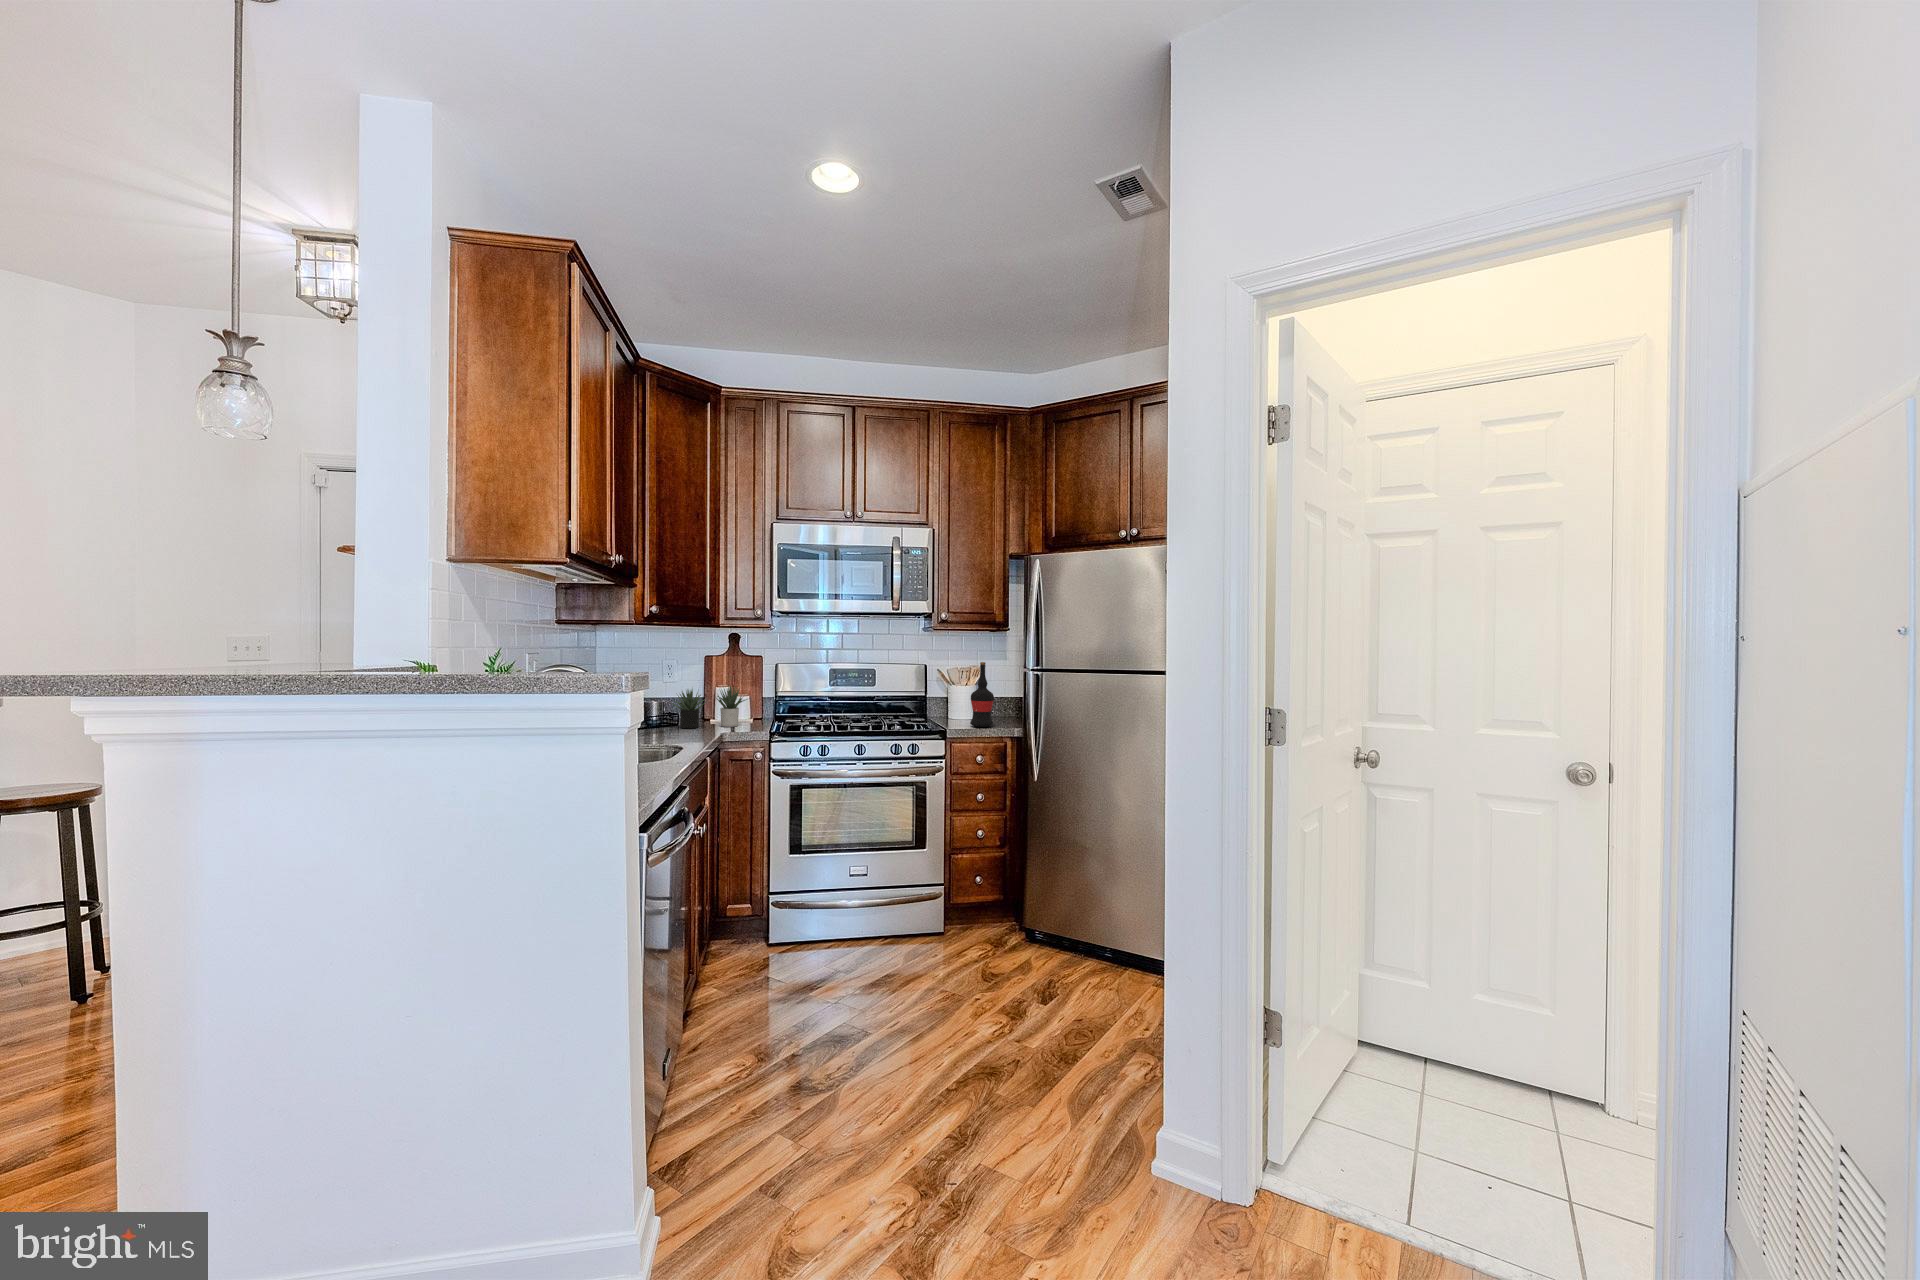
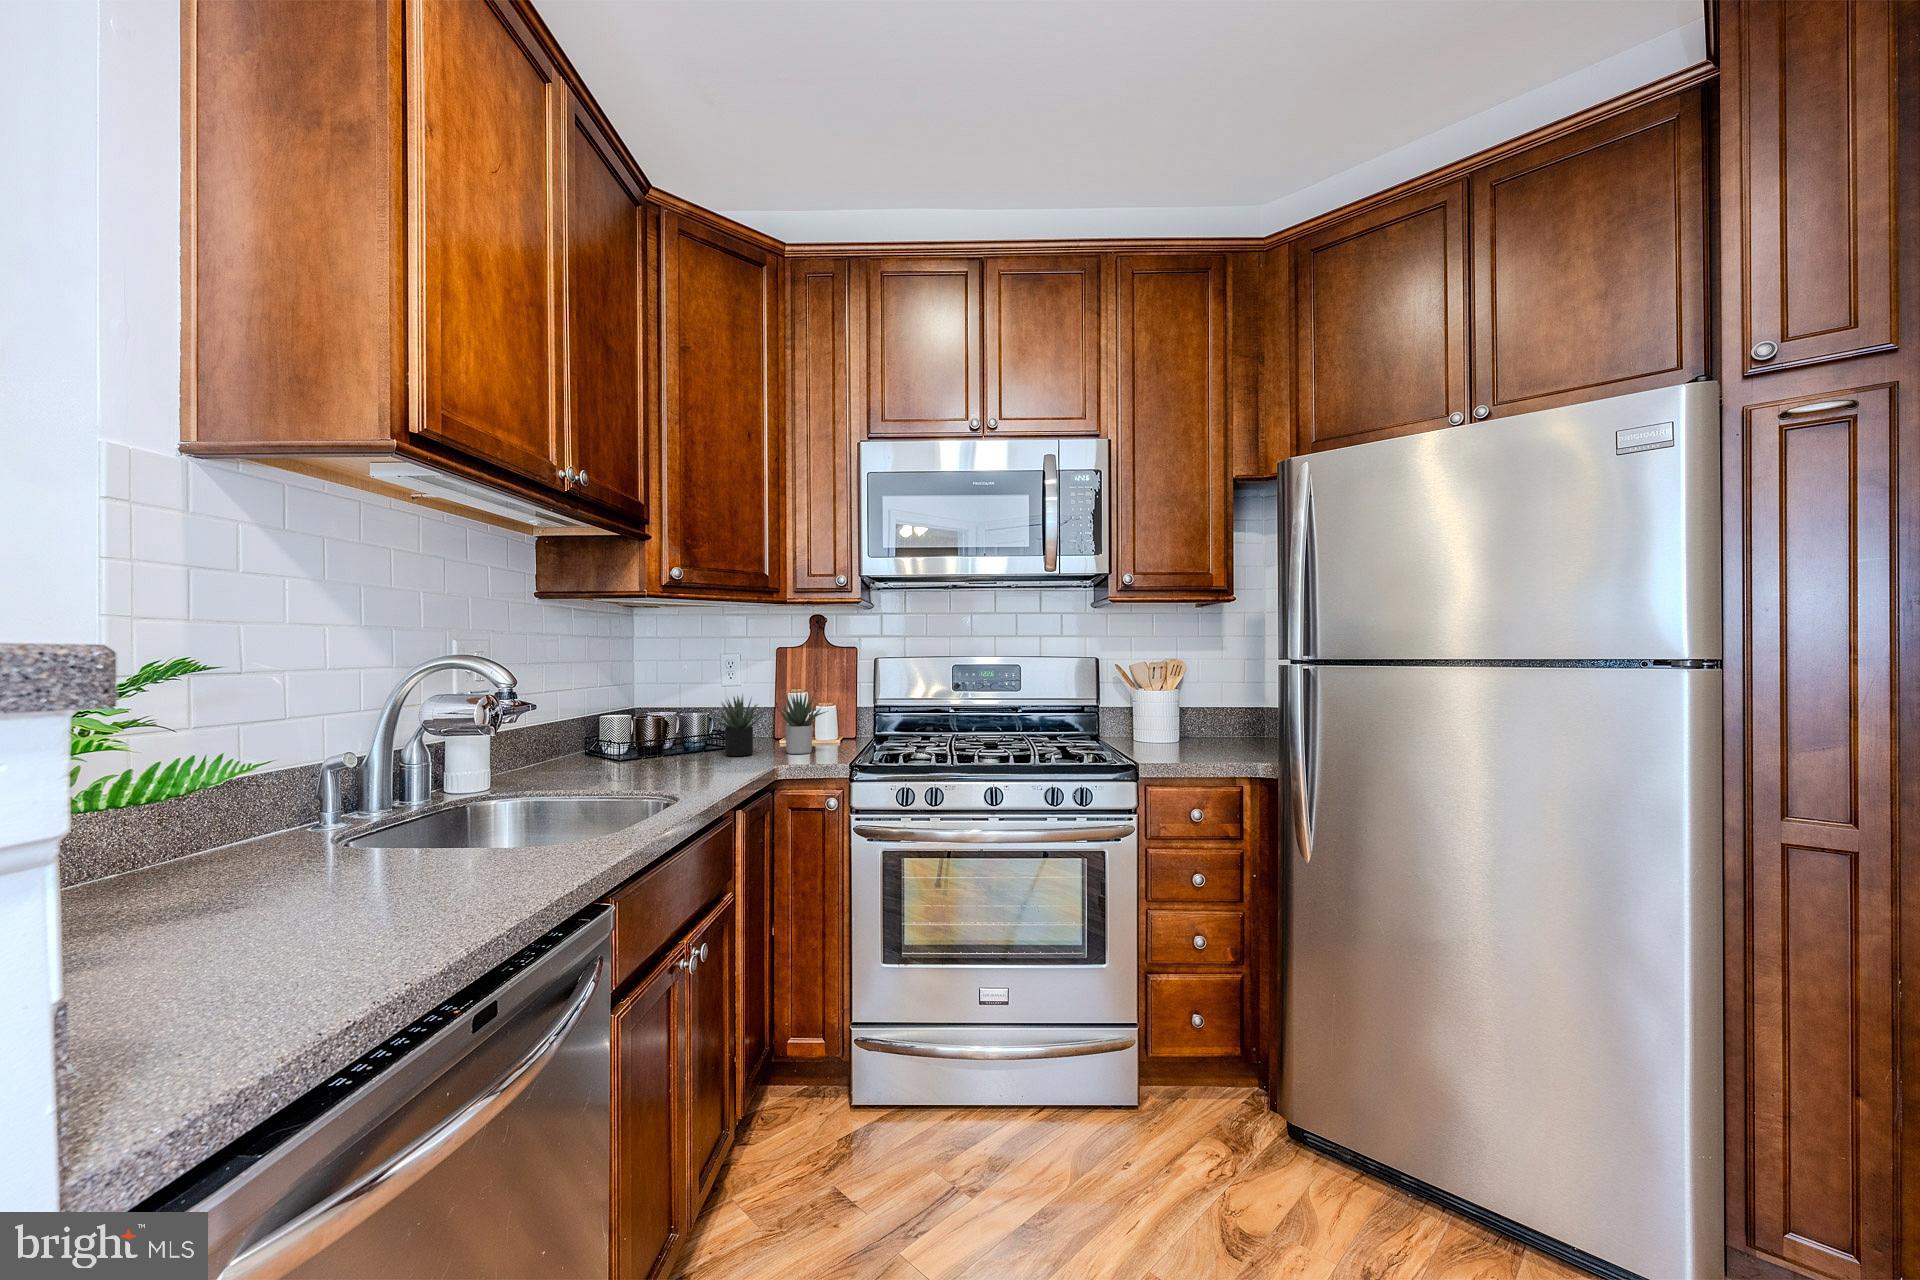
wine bottle: present [970,662,994,727] -> none [1176,652,1215,759]

